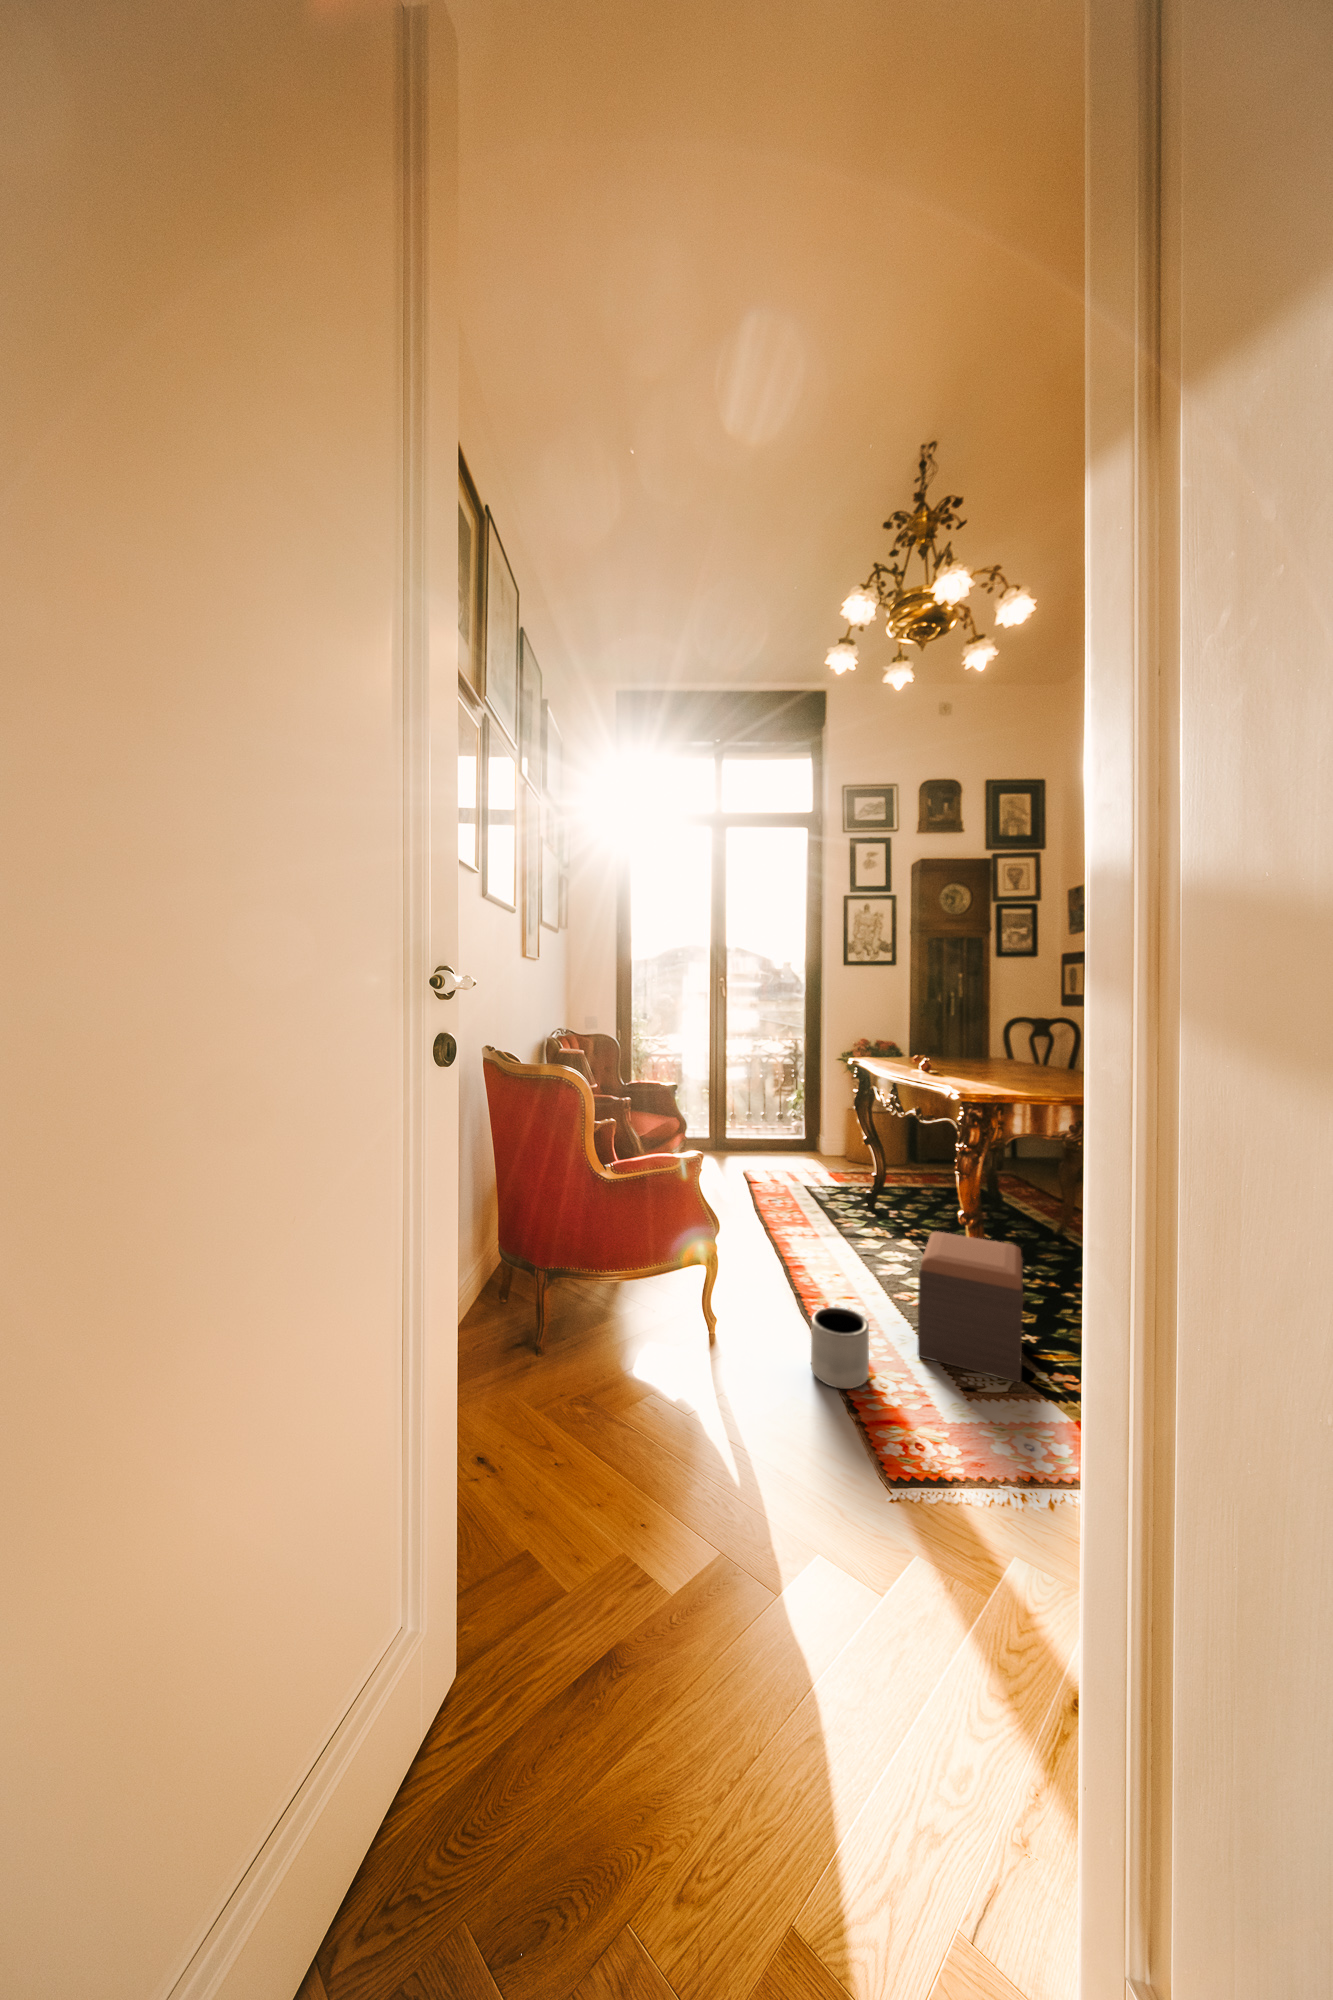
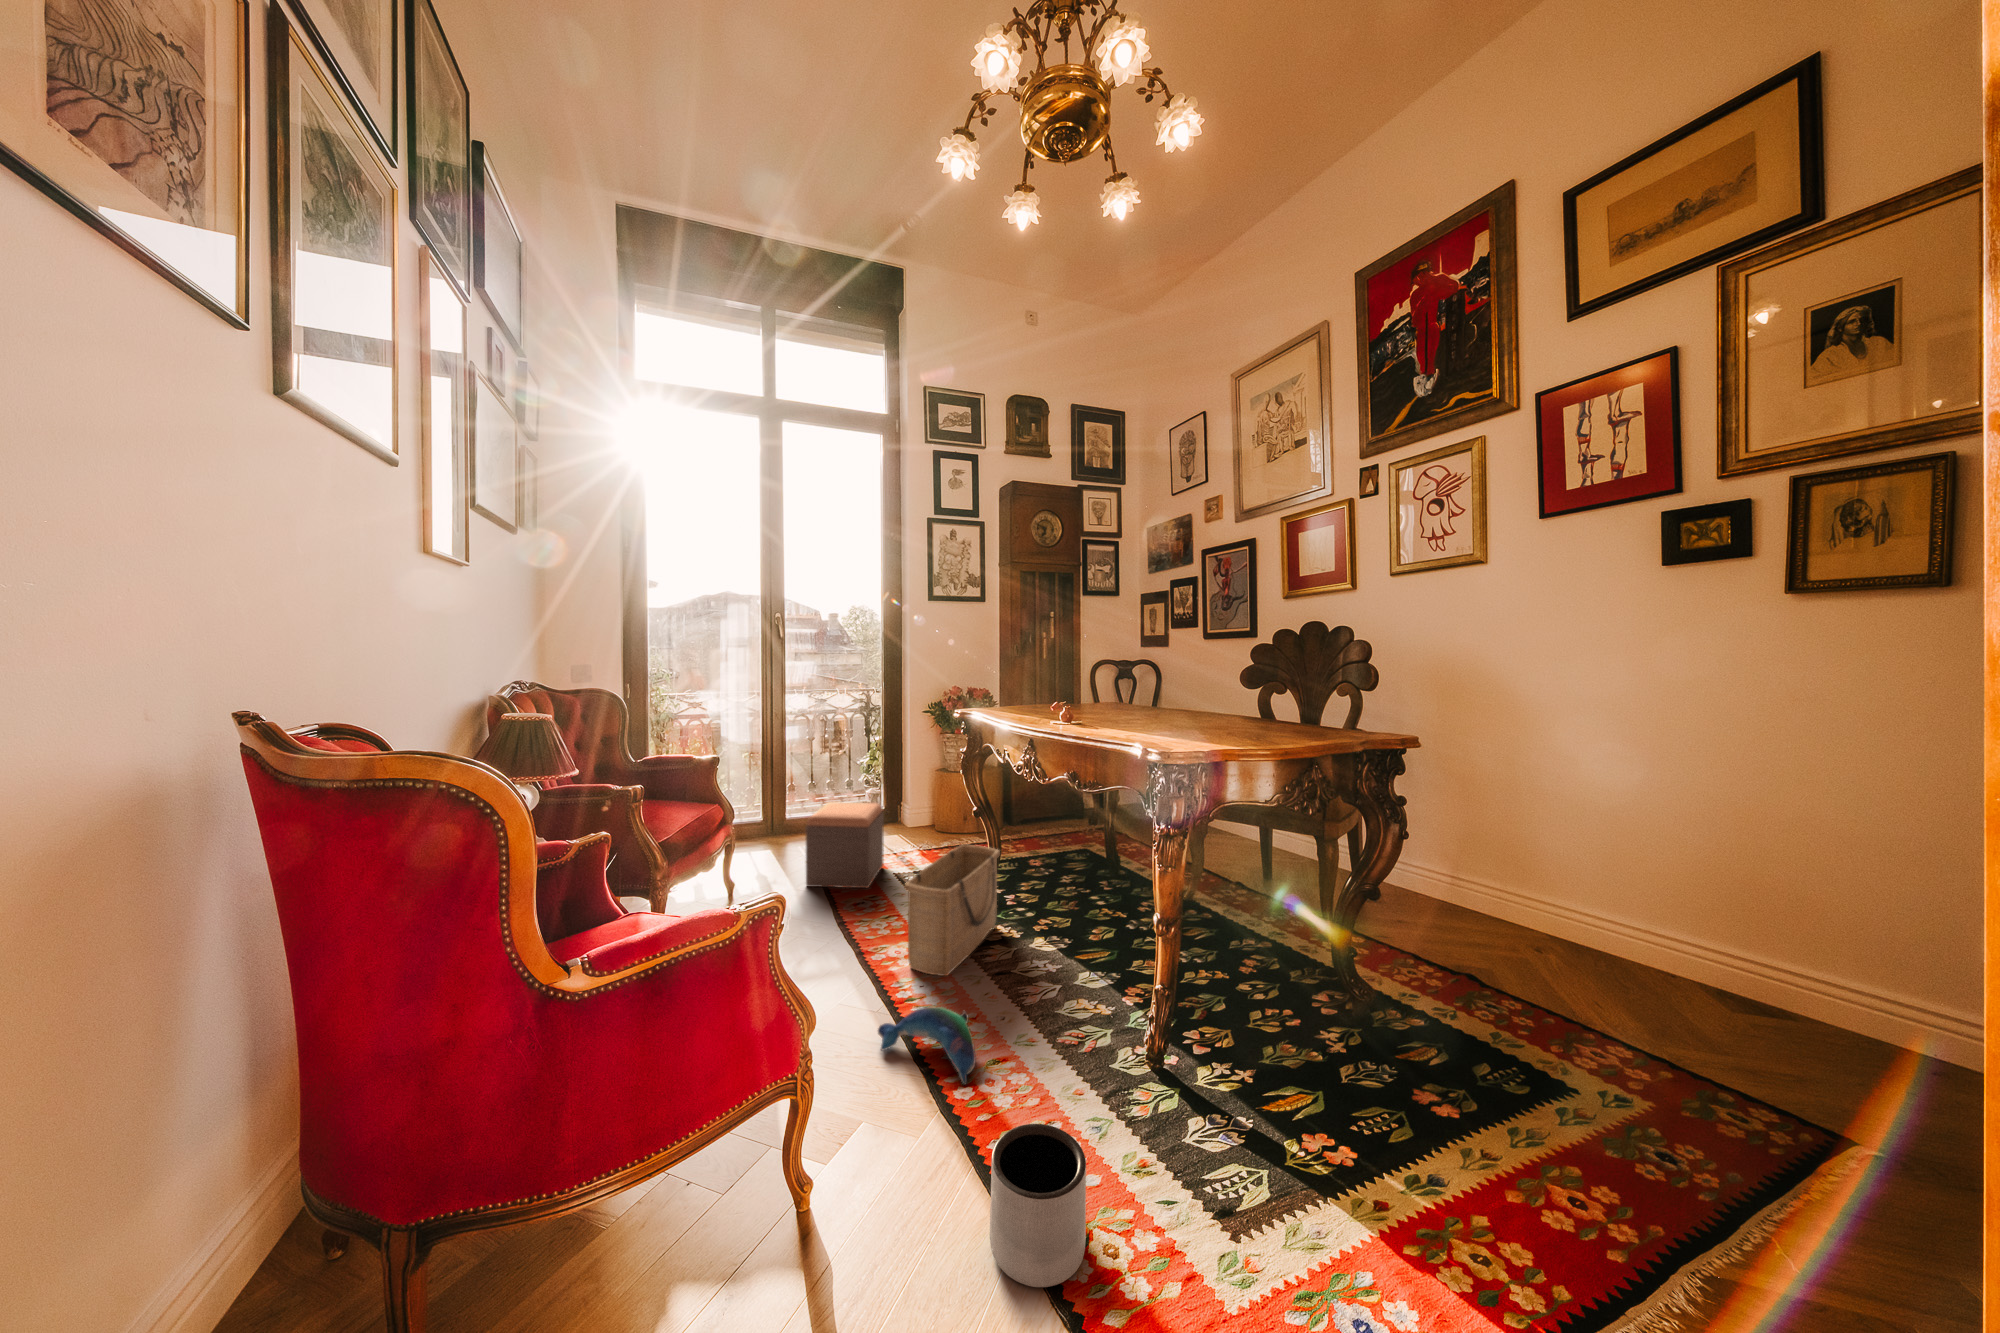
basket: none [797,1161,877,1250] -> present [905,845,1000,976]
footstool: present [918,1232,1023,1382] -> present [806,802,884,888]
plush toy: none [769,1256,830,1304] -> present [878,1007,976,1084]

